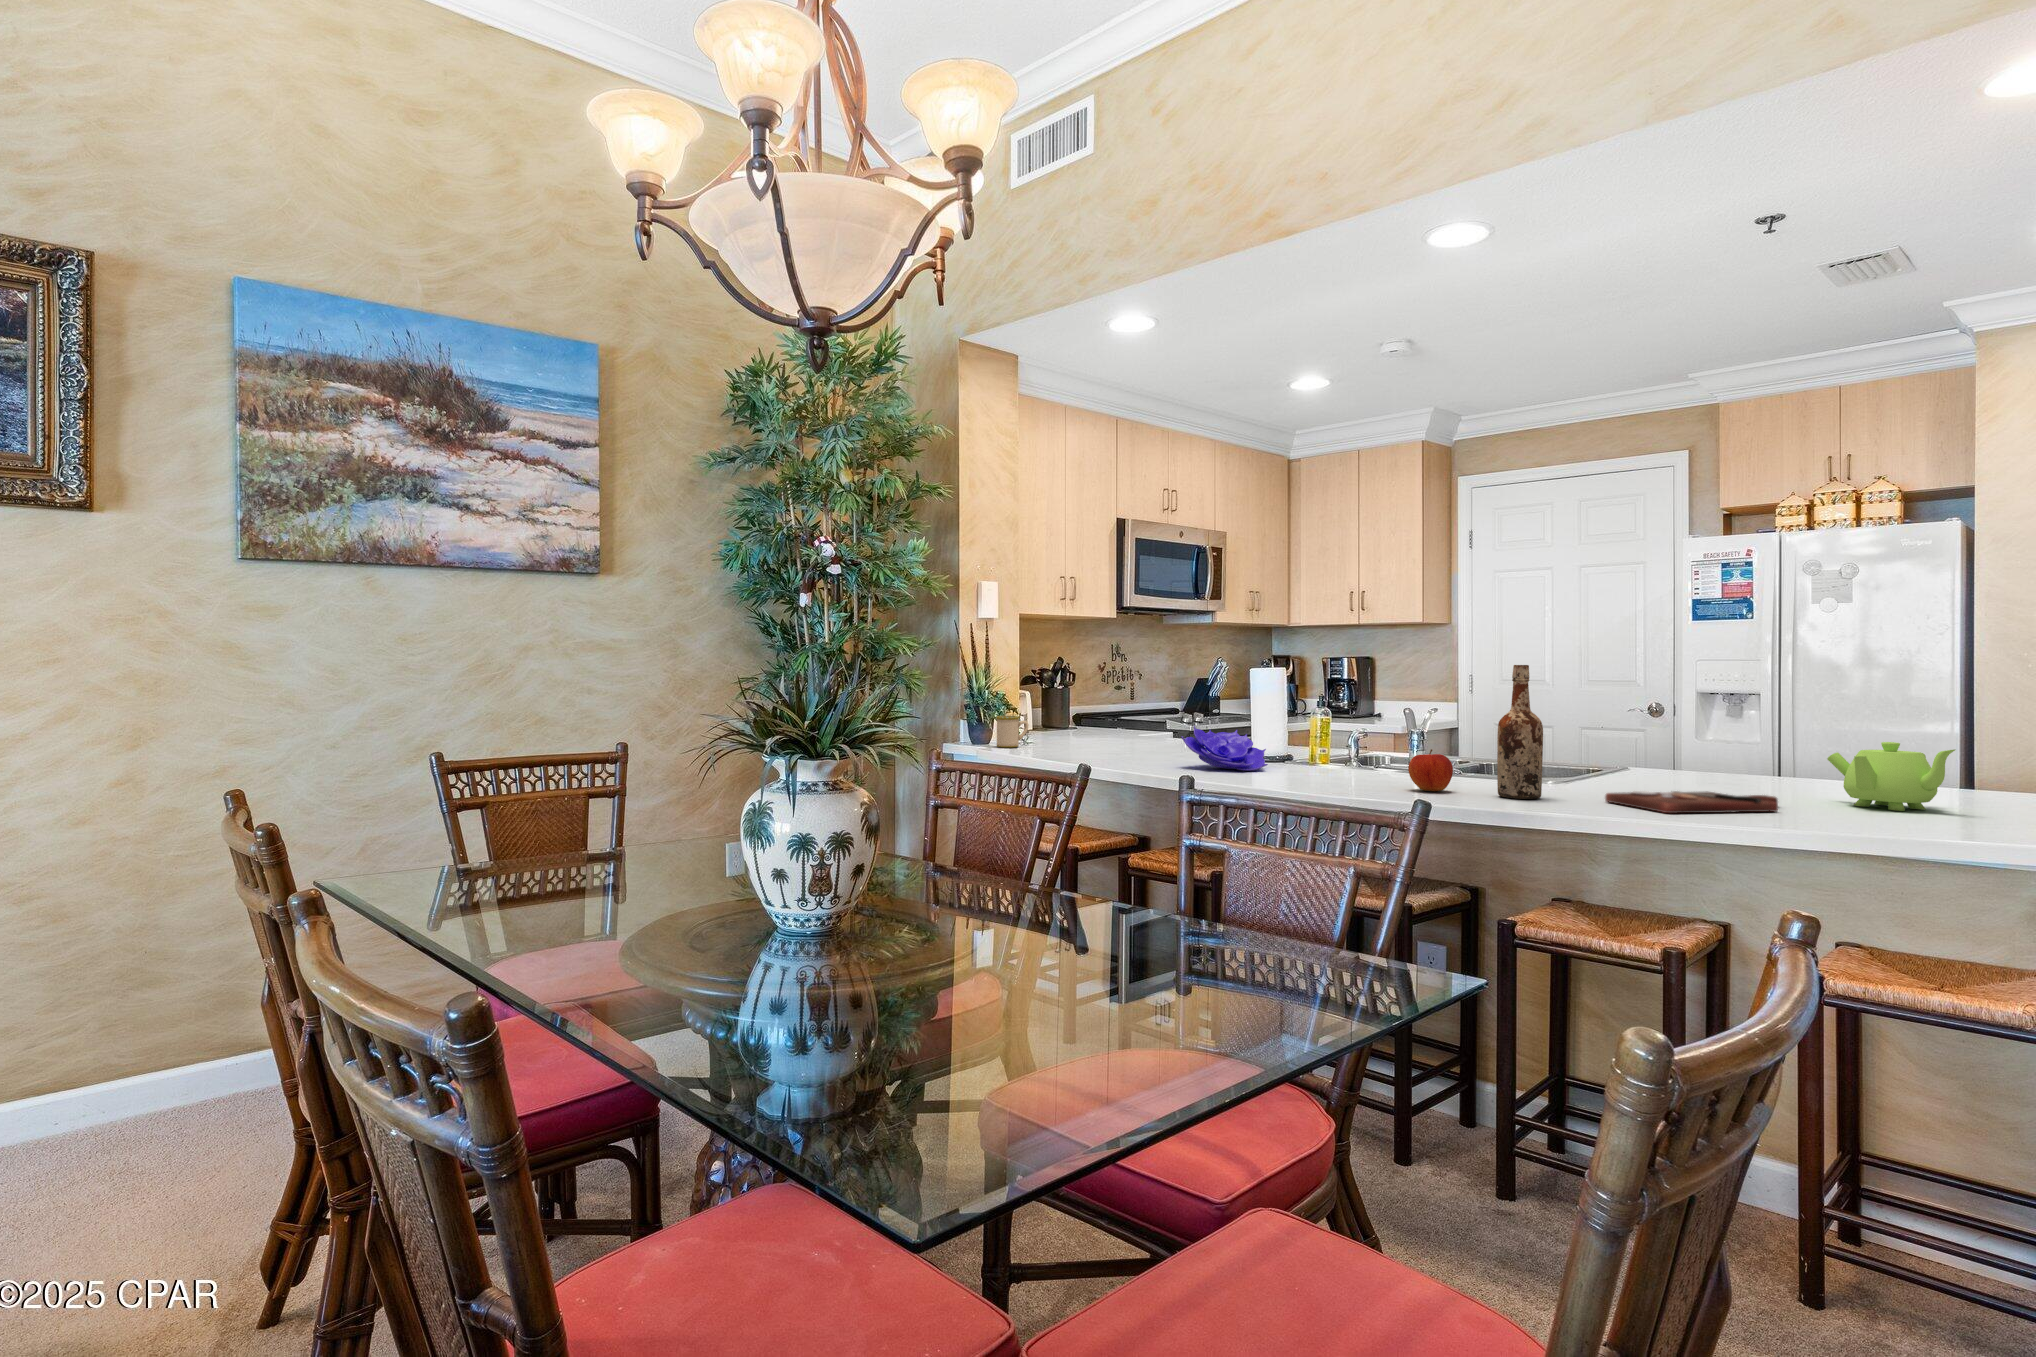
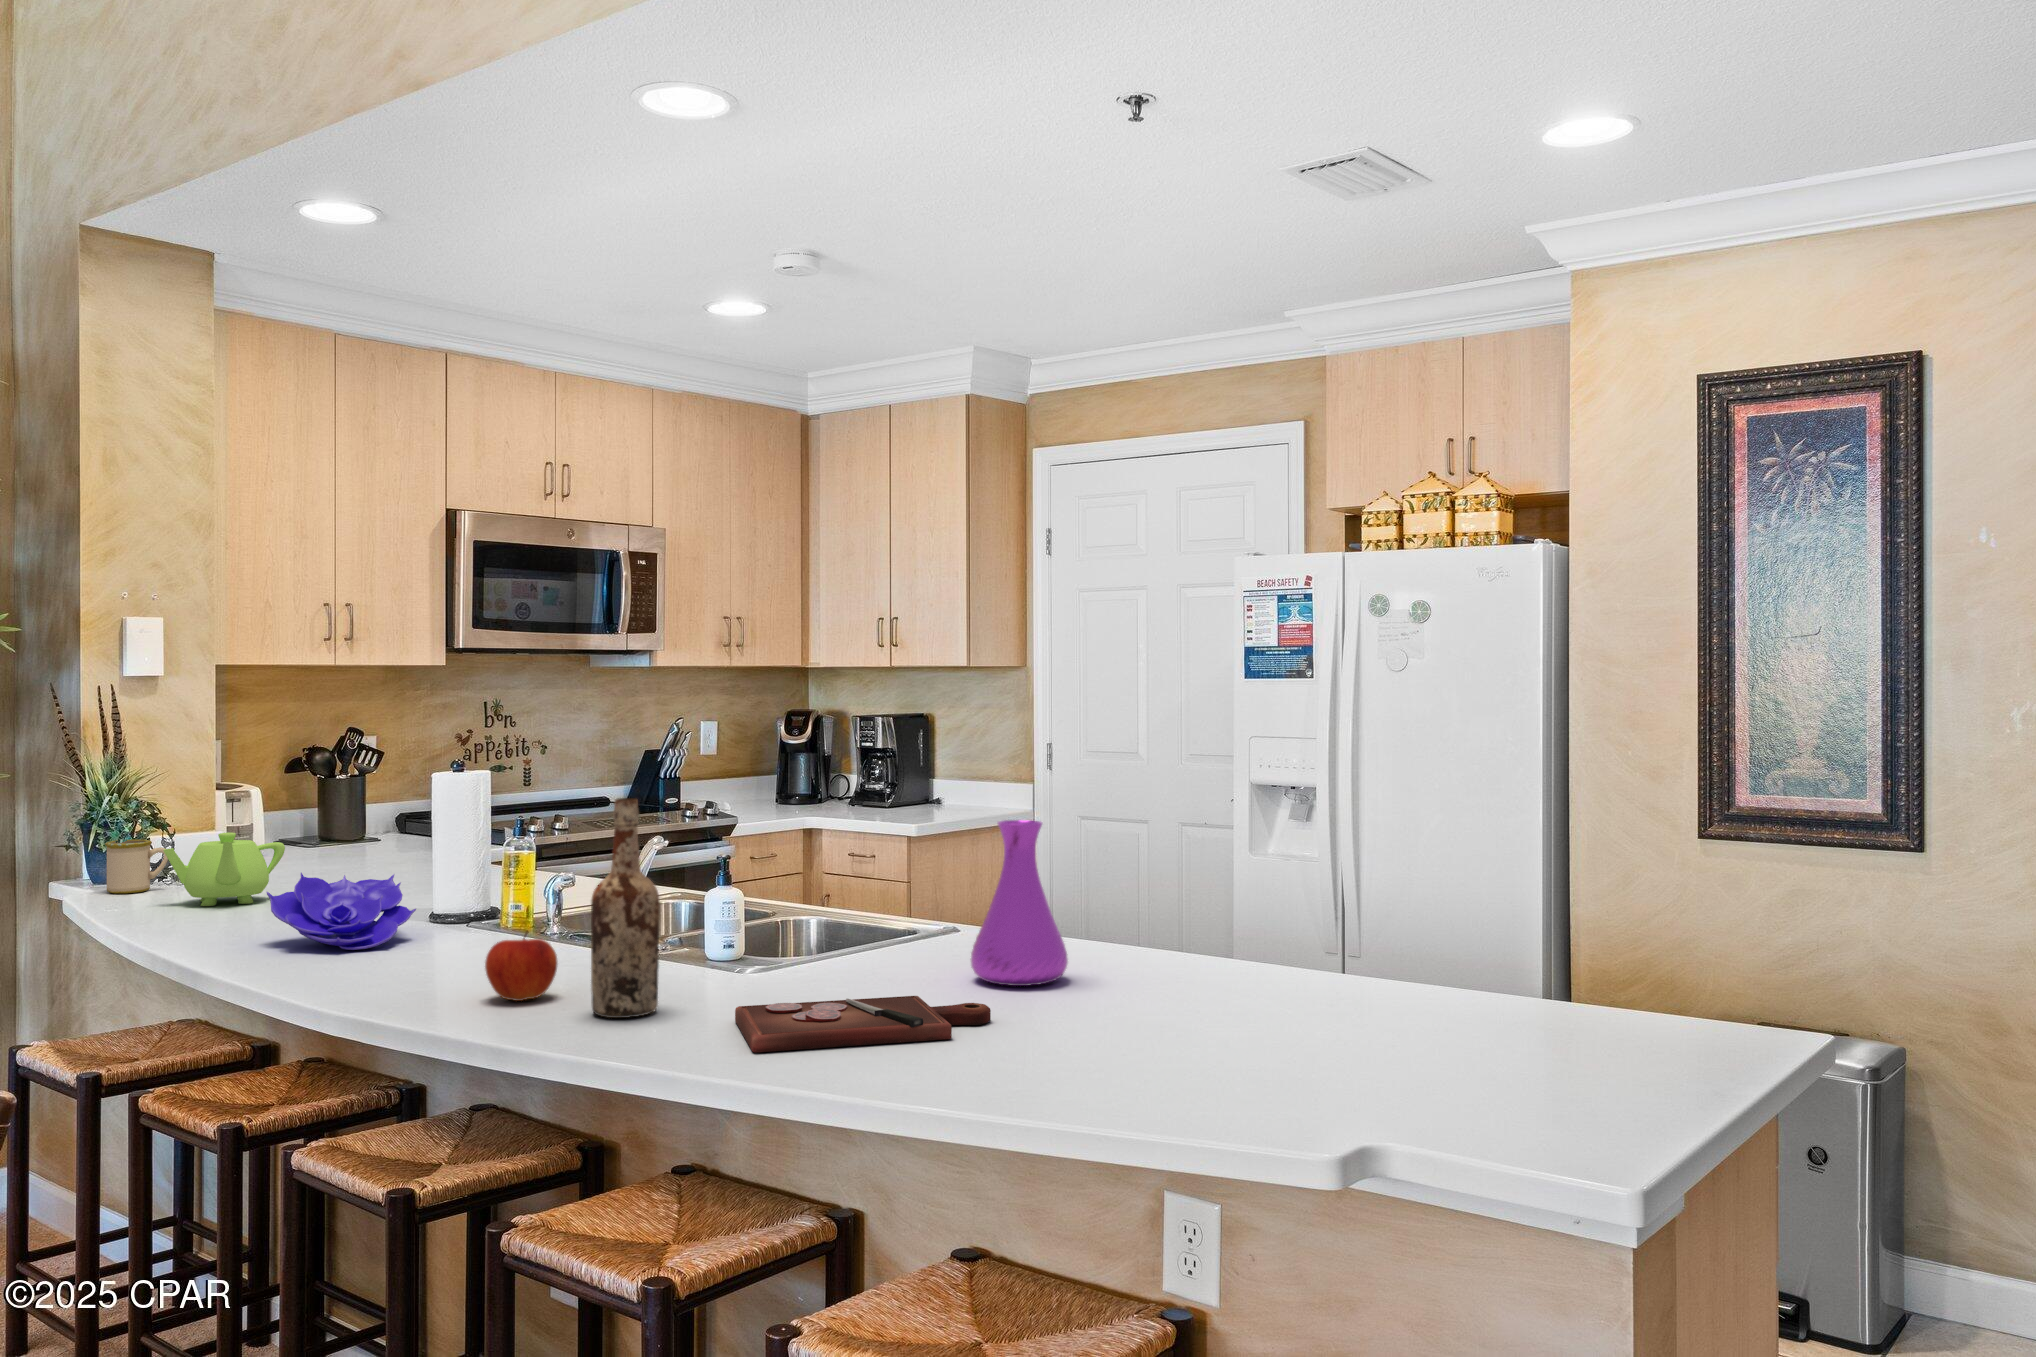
vase: none [1694,688,1769,793] -> present [971,820,1068,986]
teapot: present [1827,742,1955,811] -> present [164,833,285,906]

